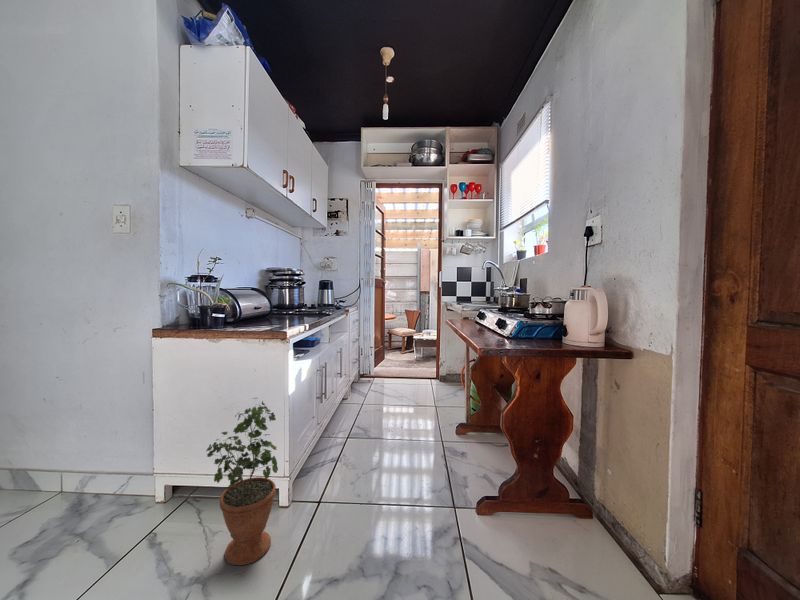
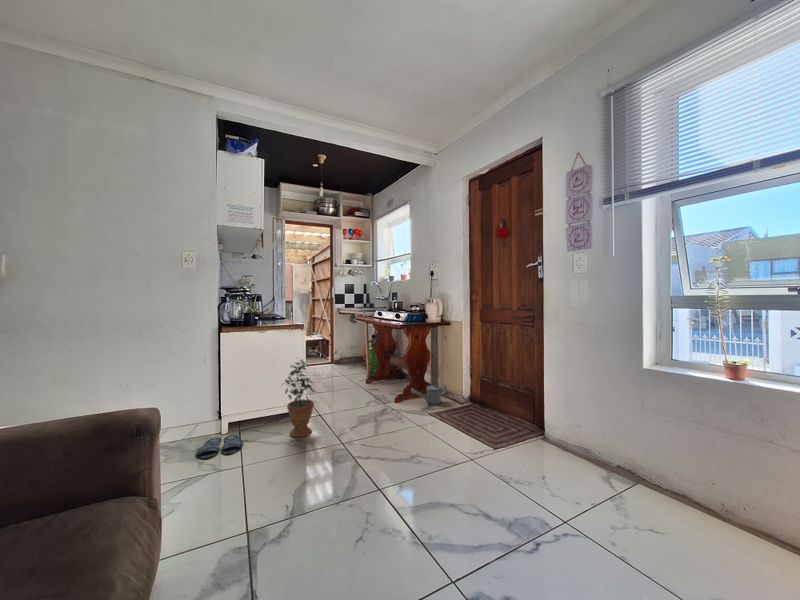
watering can: none [512,496,614,557] -> present [411,386,446,405]
slippers: none [64,508,173,570] -> present [197,435,243,459]

